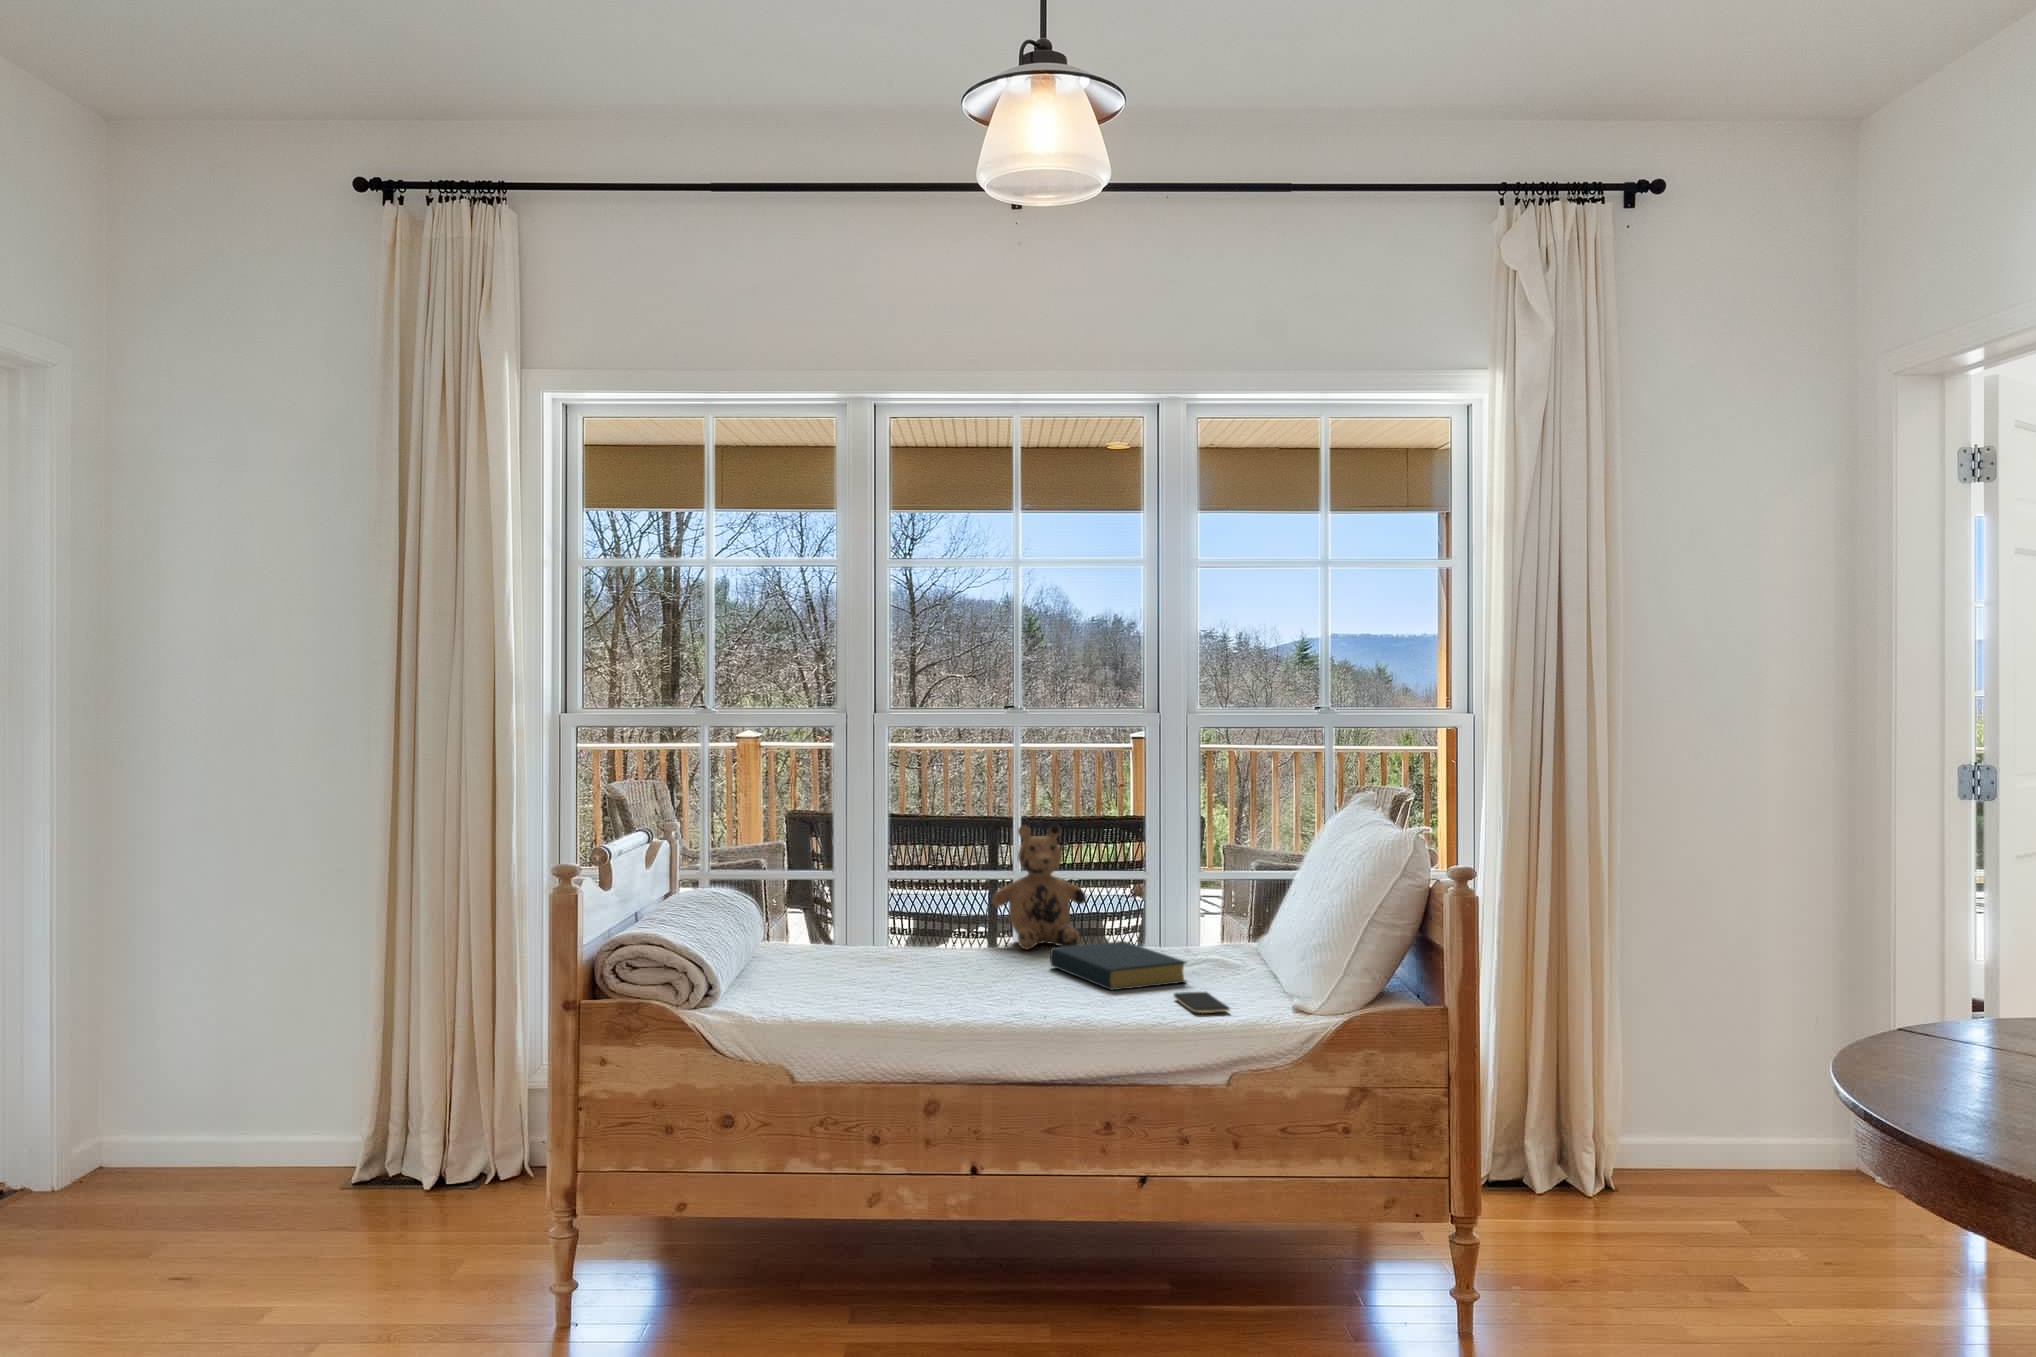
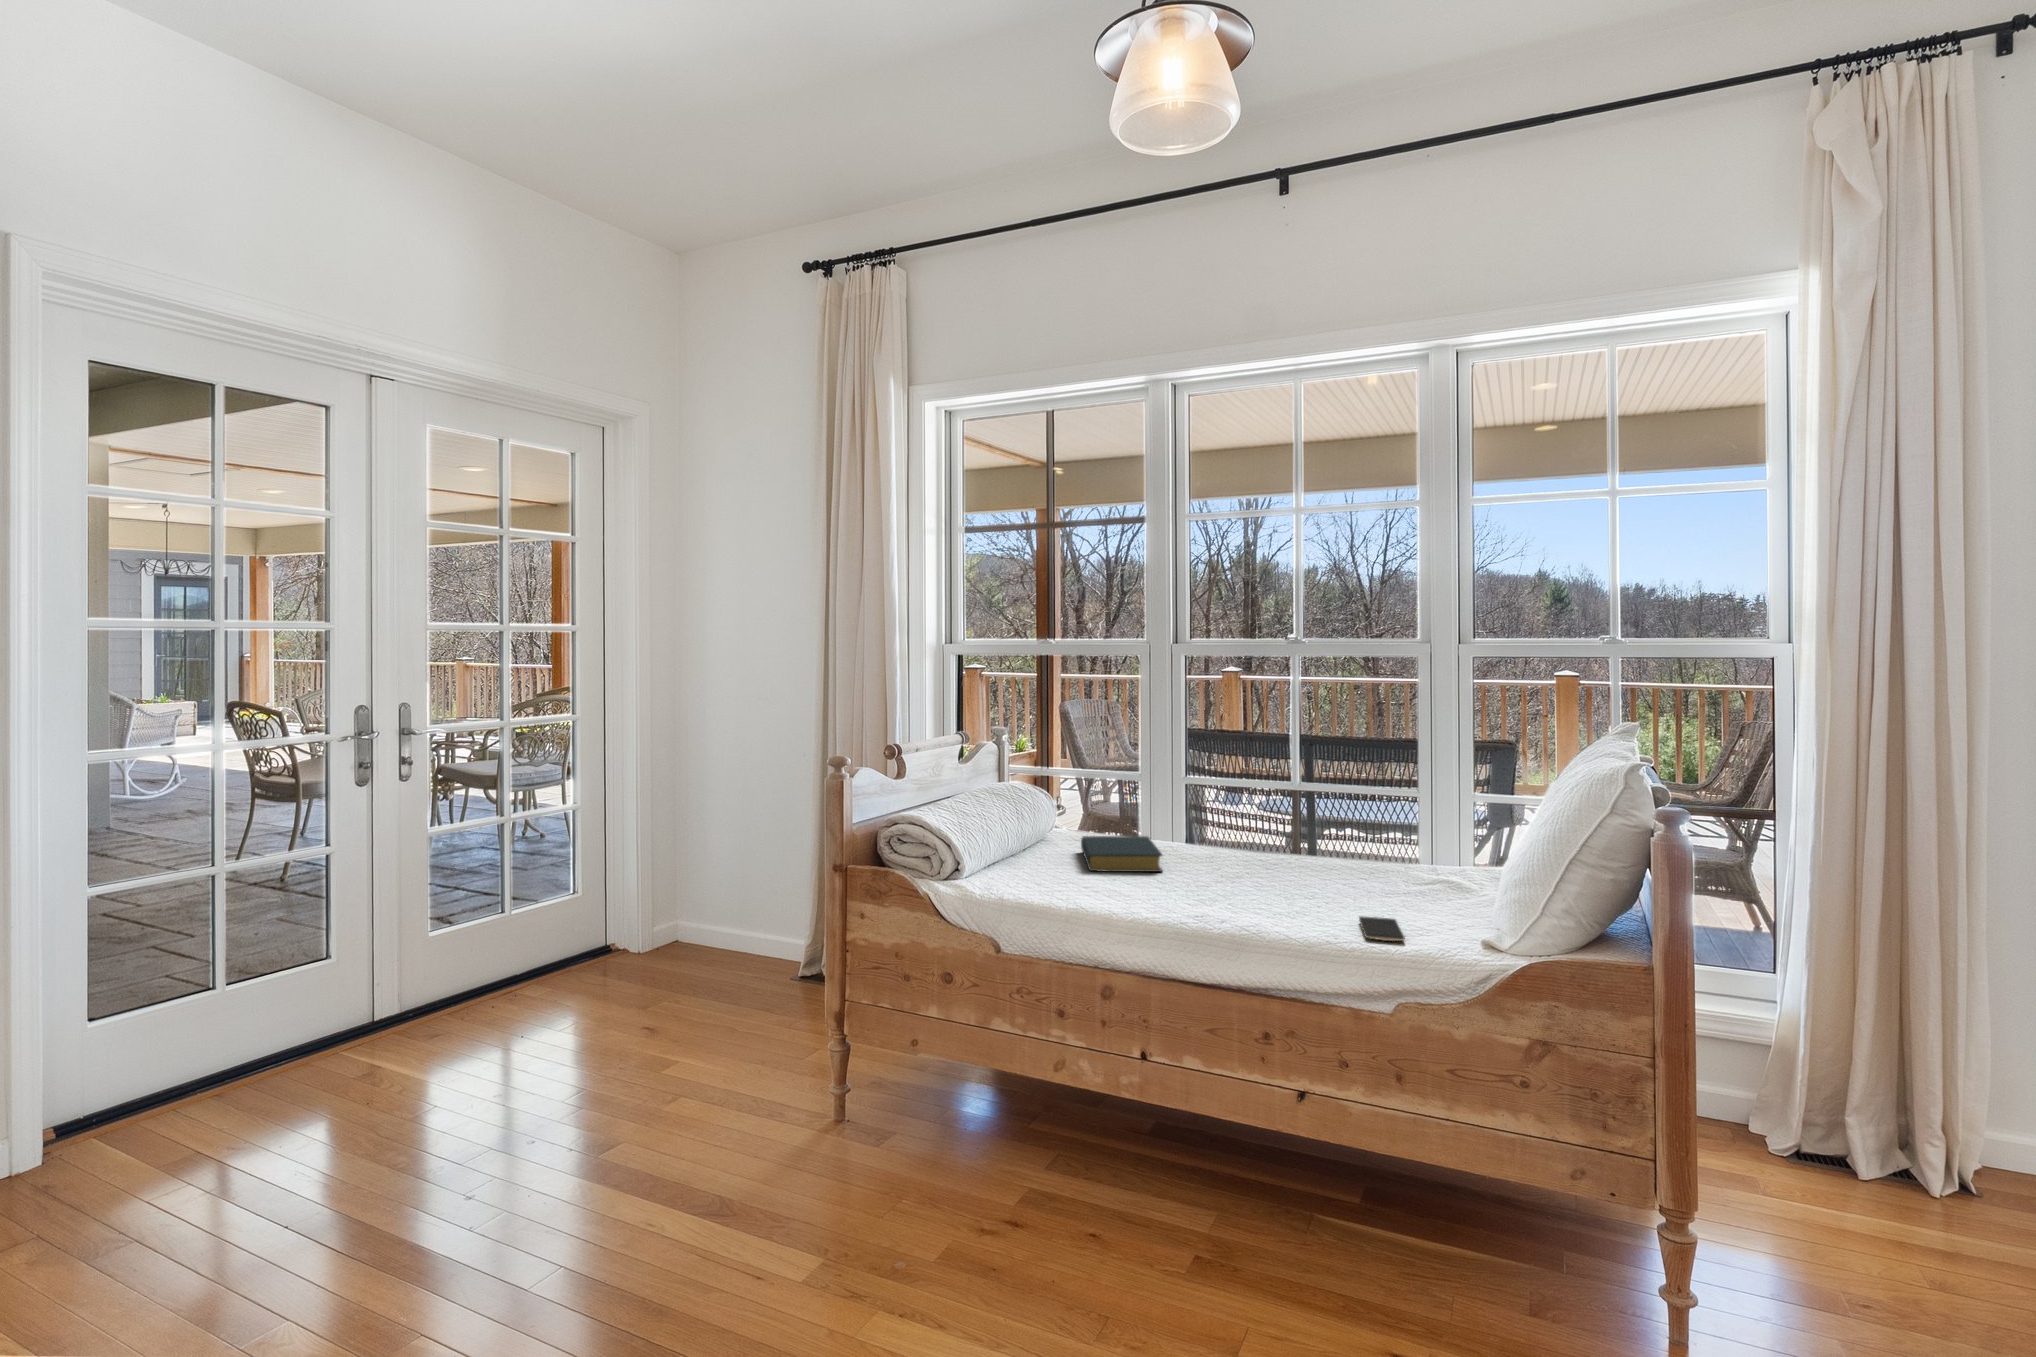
teddy bear: present [992,825,1087,950] -> none [1242,754,1331,866]
hardback book: present [1050,941,1186,990] -> present [1081,836,1162,872]

